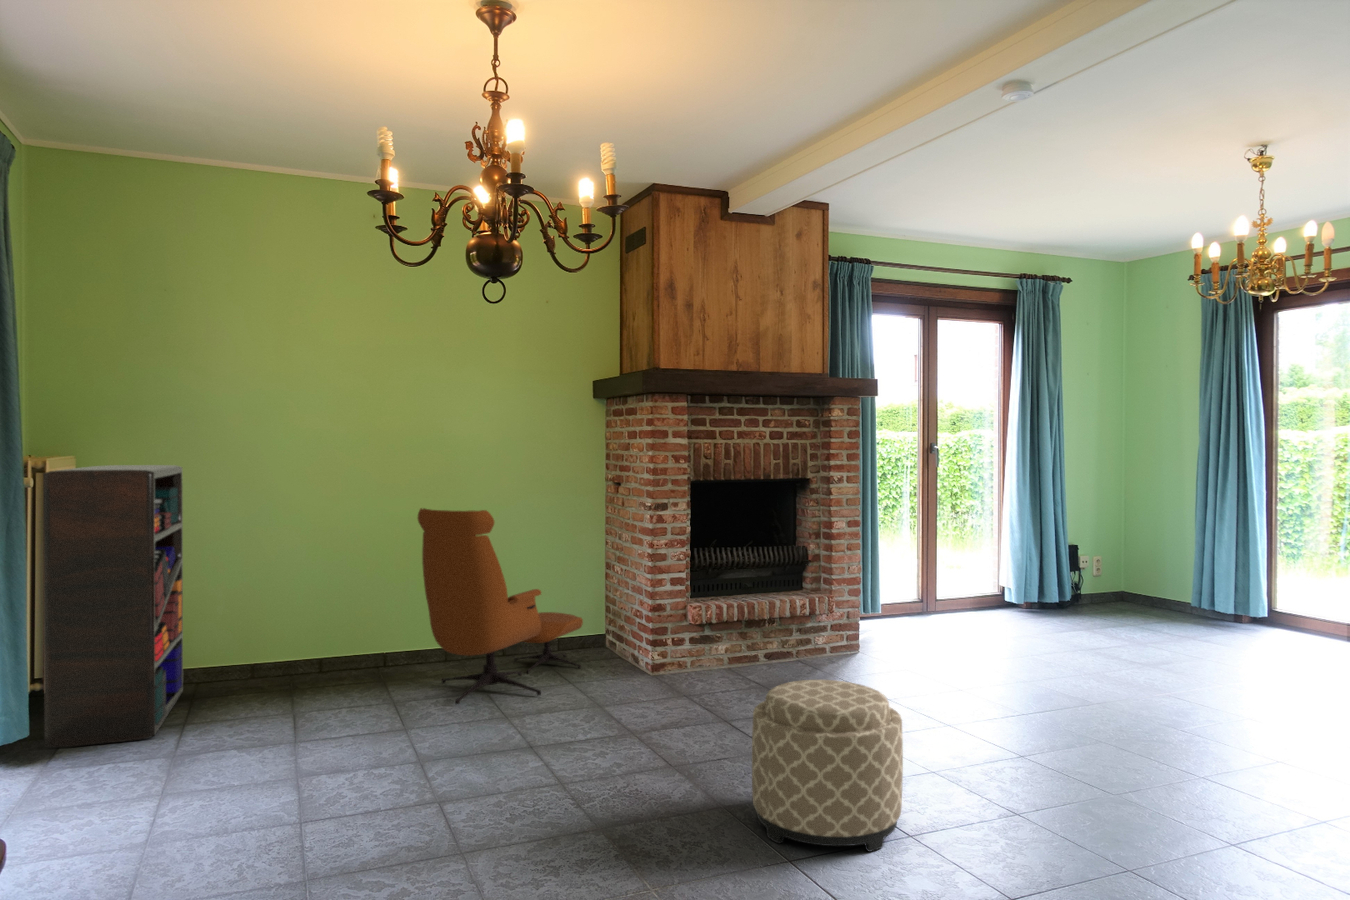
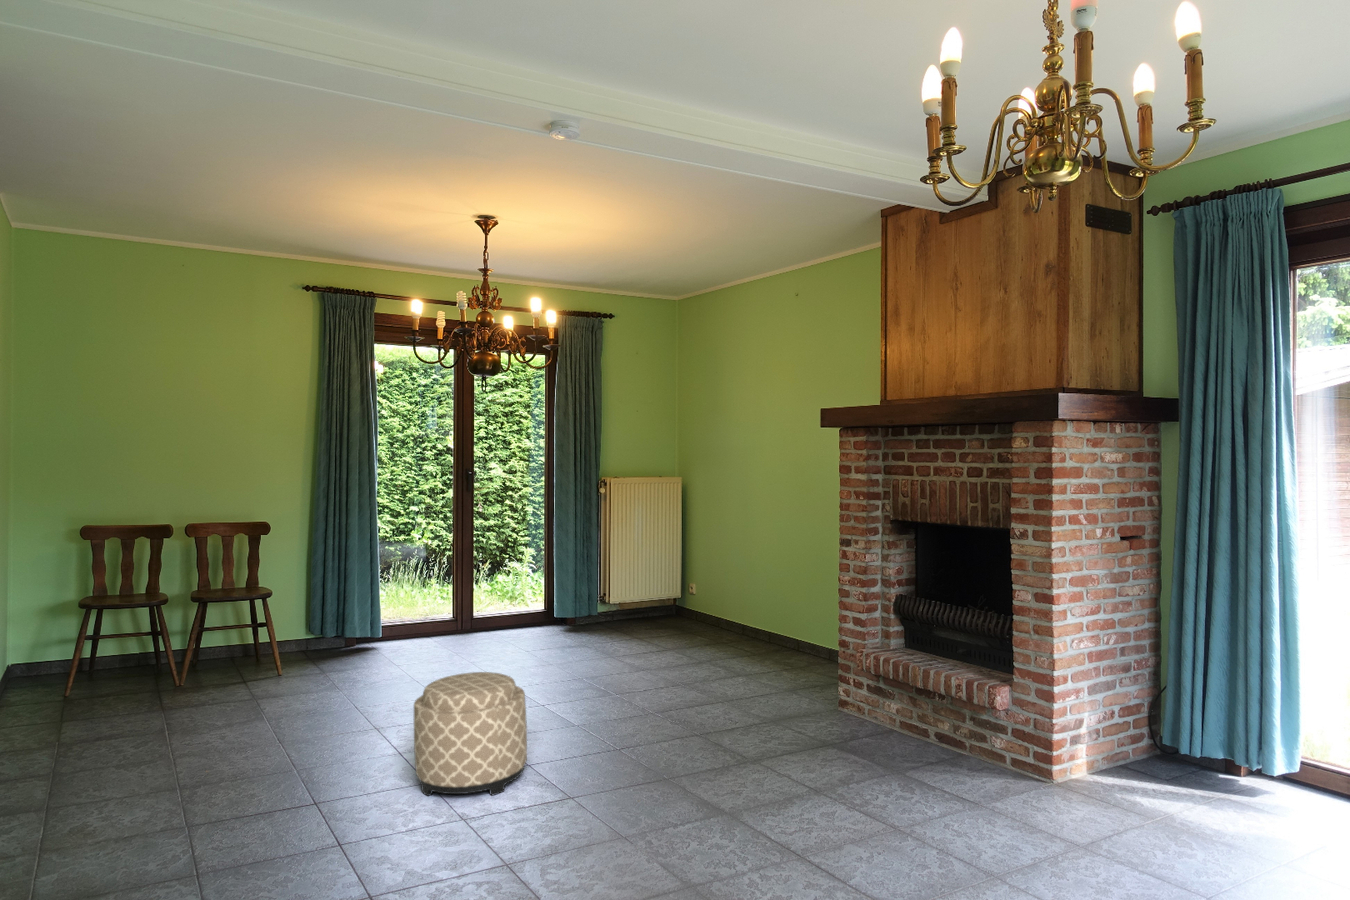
bookshelf: present [43,465,183,748] -> none [590,486,694,634]
lounge chair: present [418,508,583,704] -> none [677,524,866,682]

